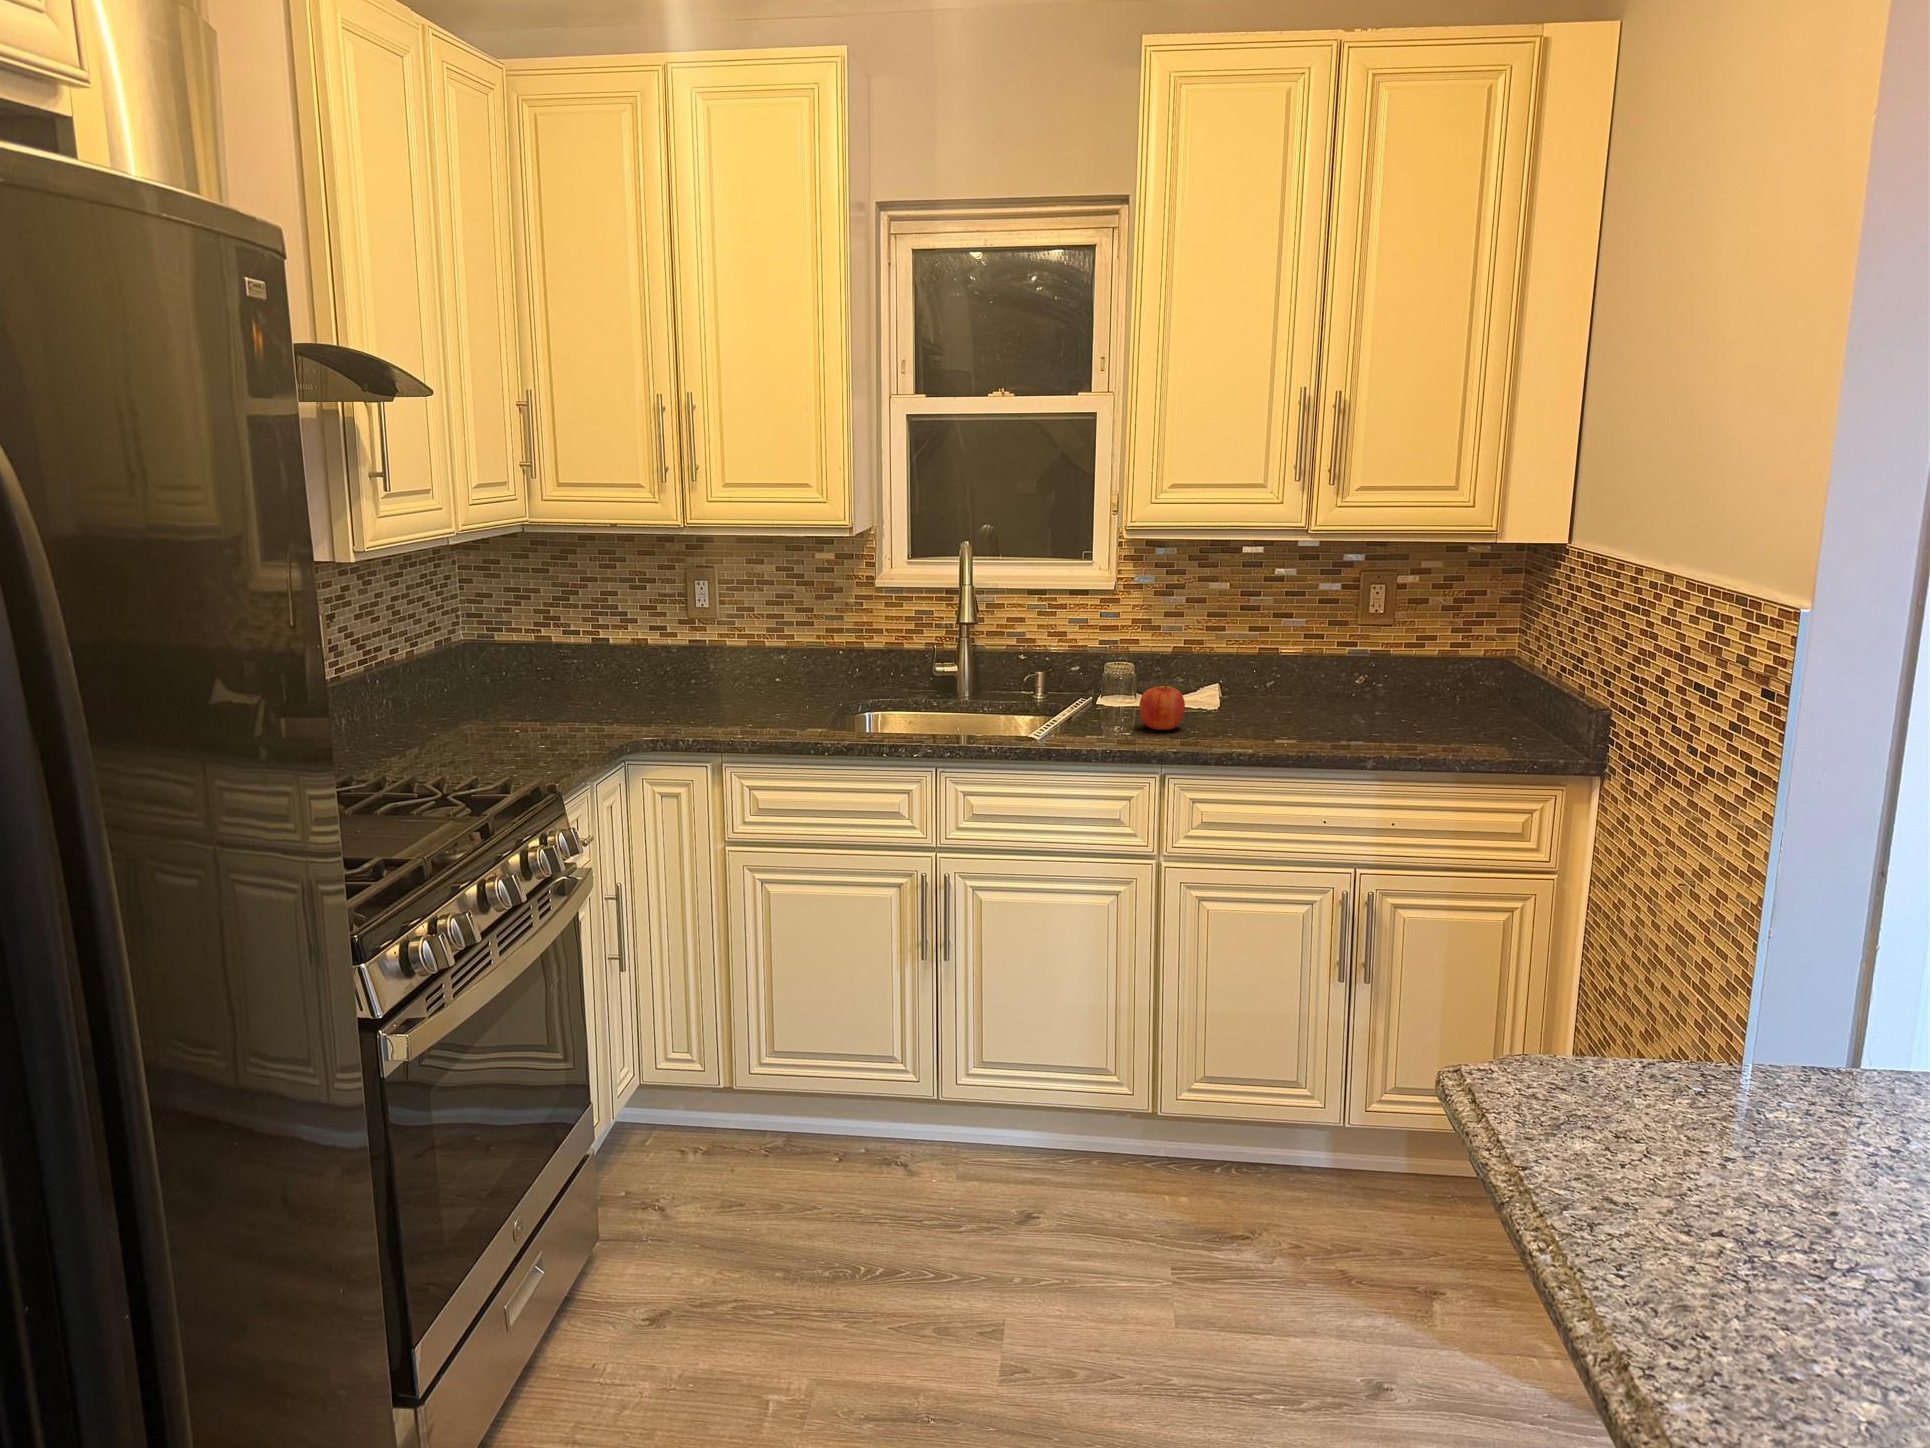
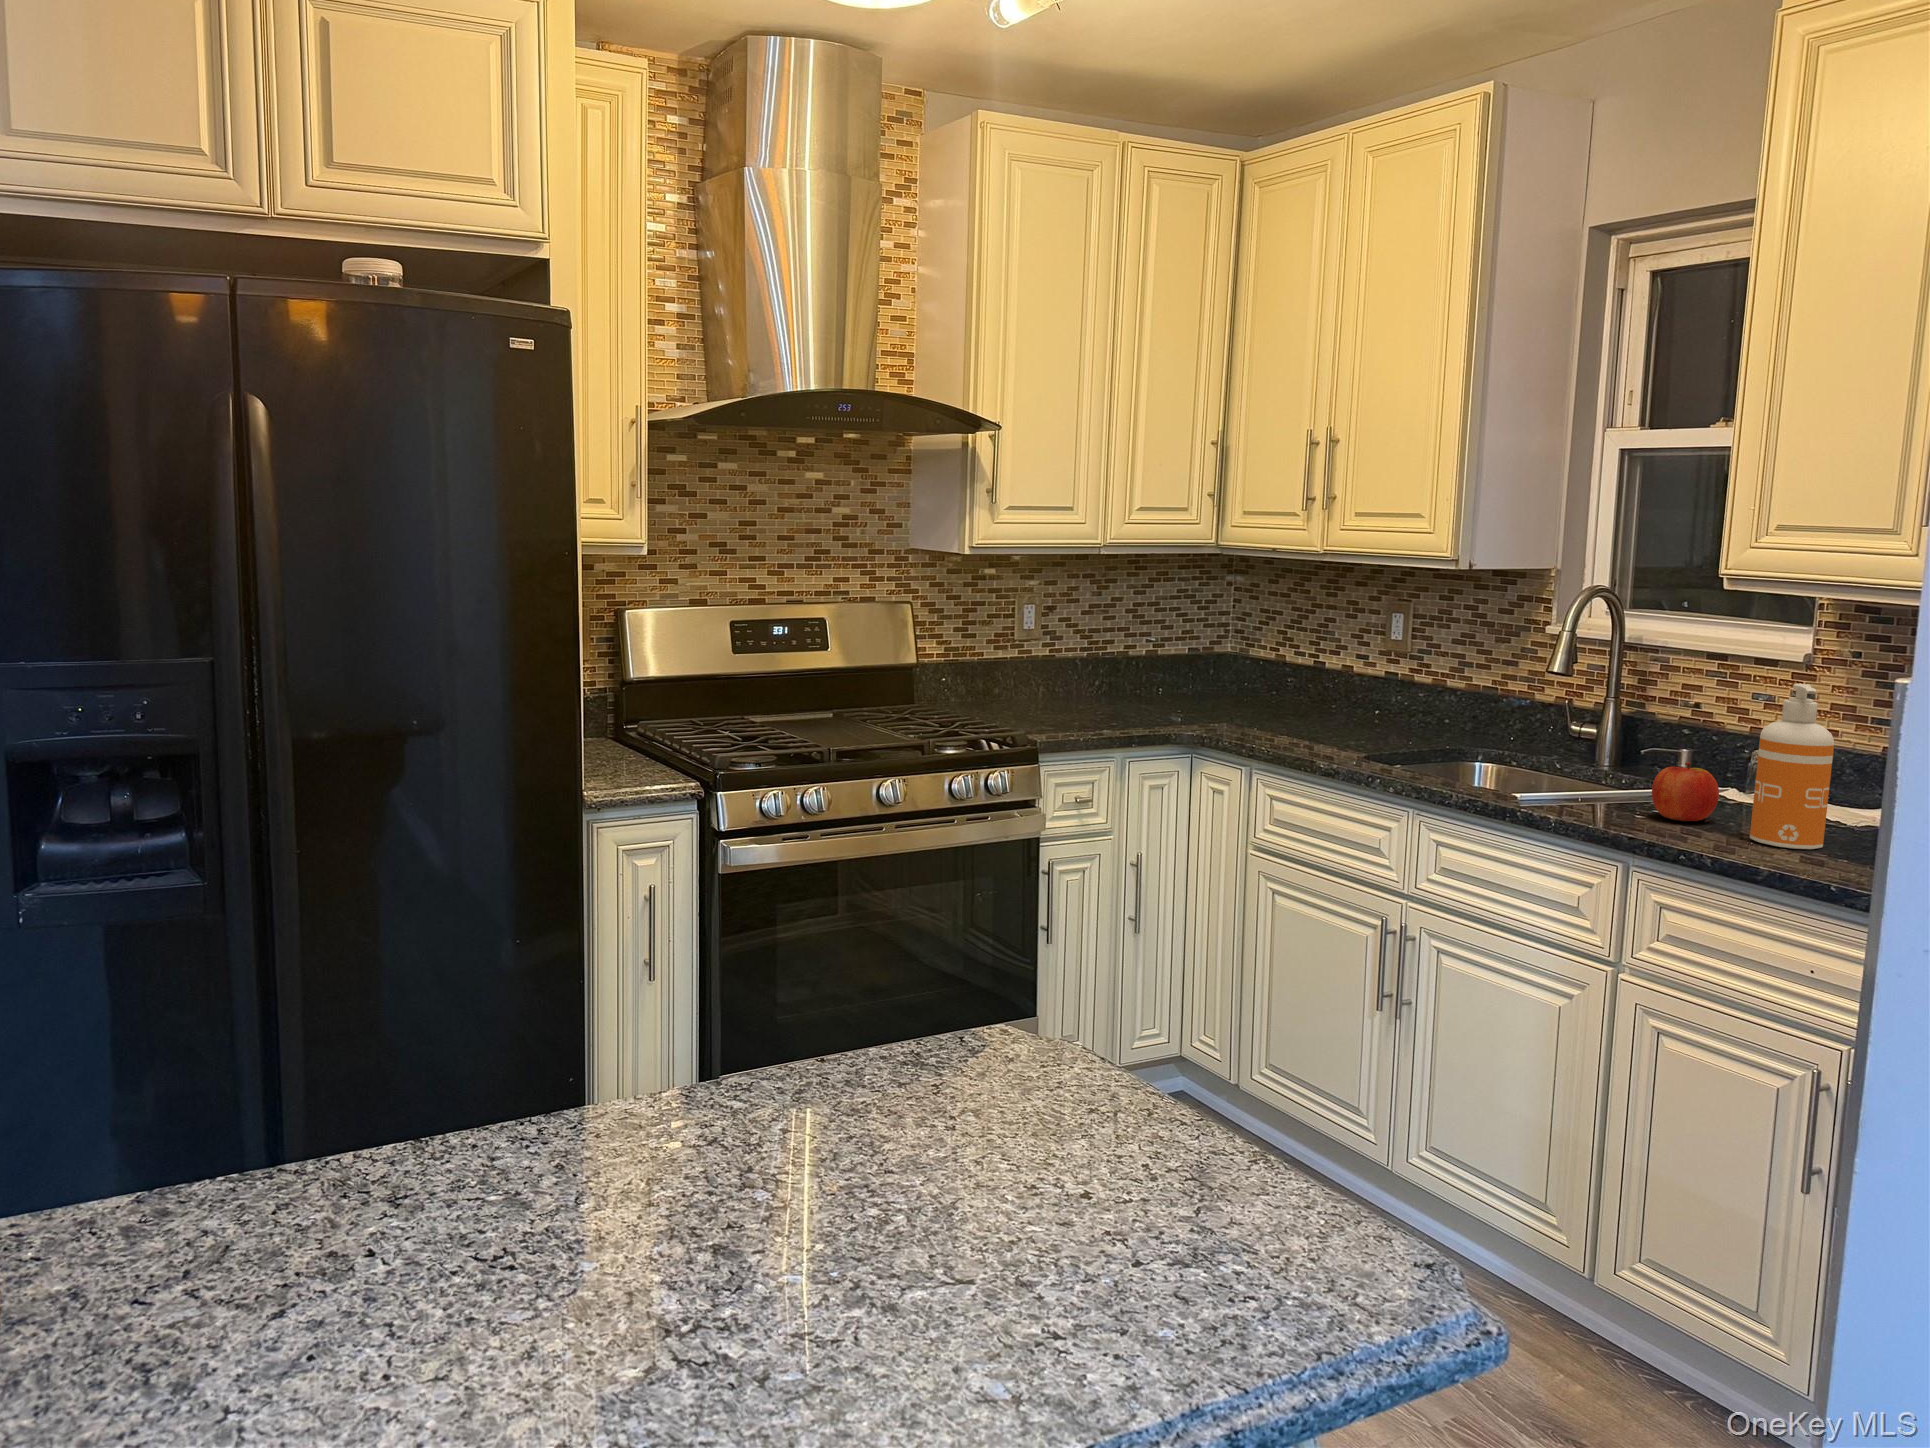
soap dispenser: none [1227,612,1281,735] -> present [1750,684,1834,849]

